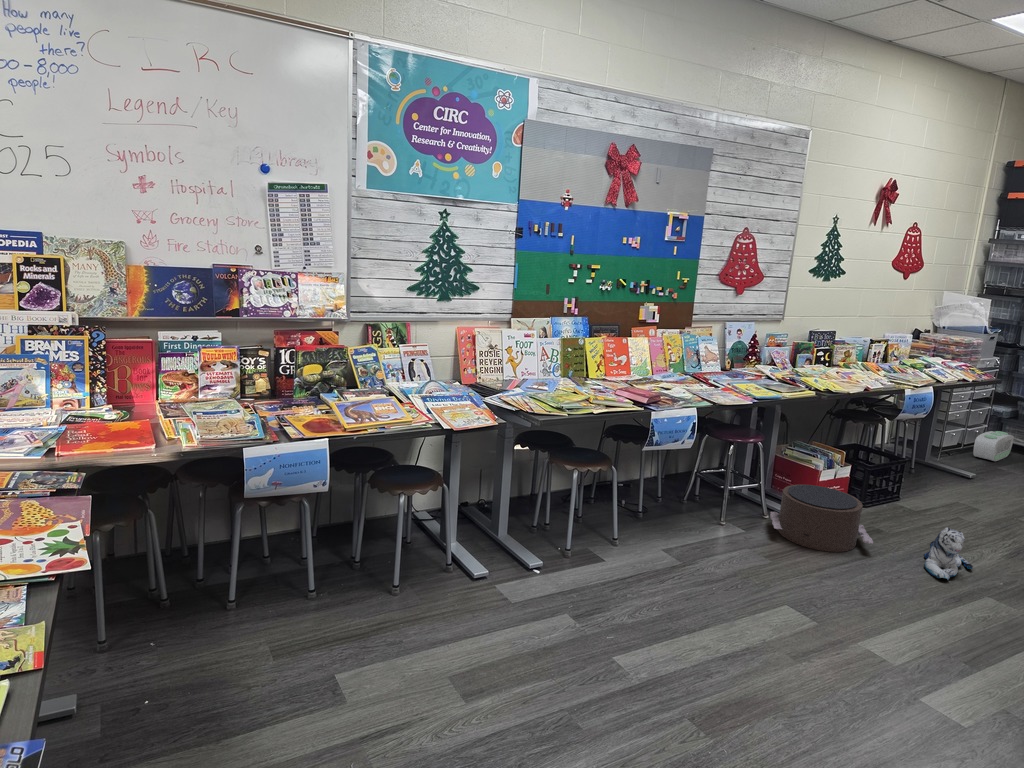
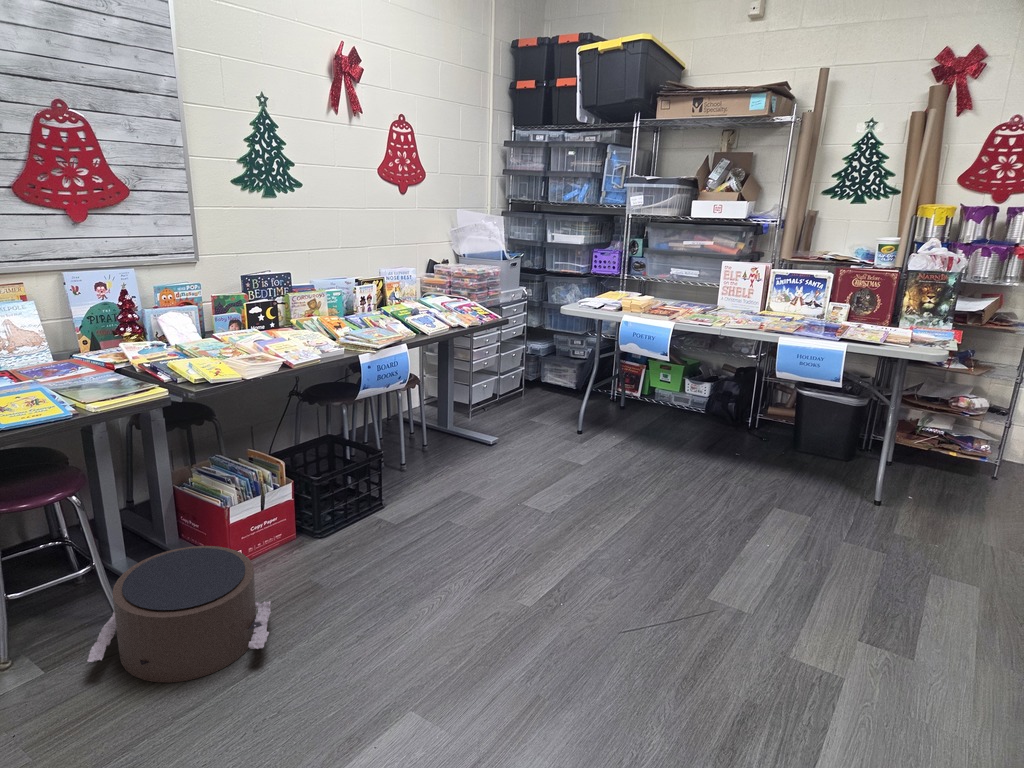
air purifier: present [973,431,1014,461] -> none [506,373,549,411]
plush toy: present [924,528,973,580] -> none [342,600,418,696]

